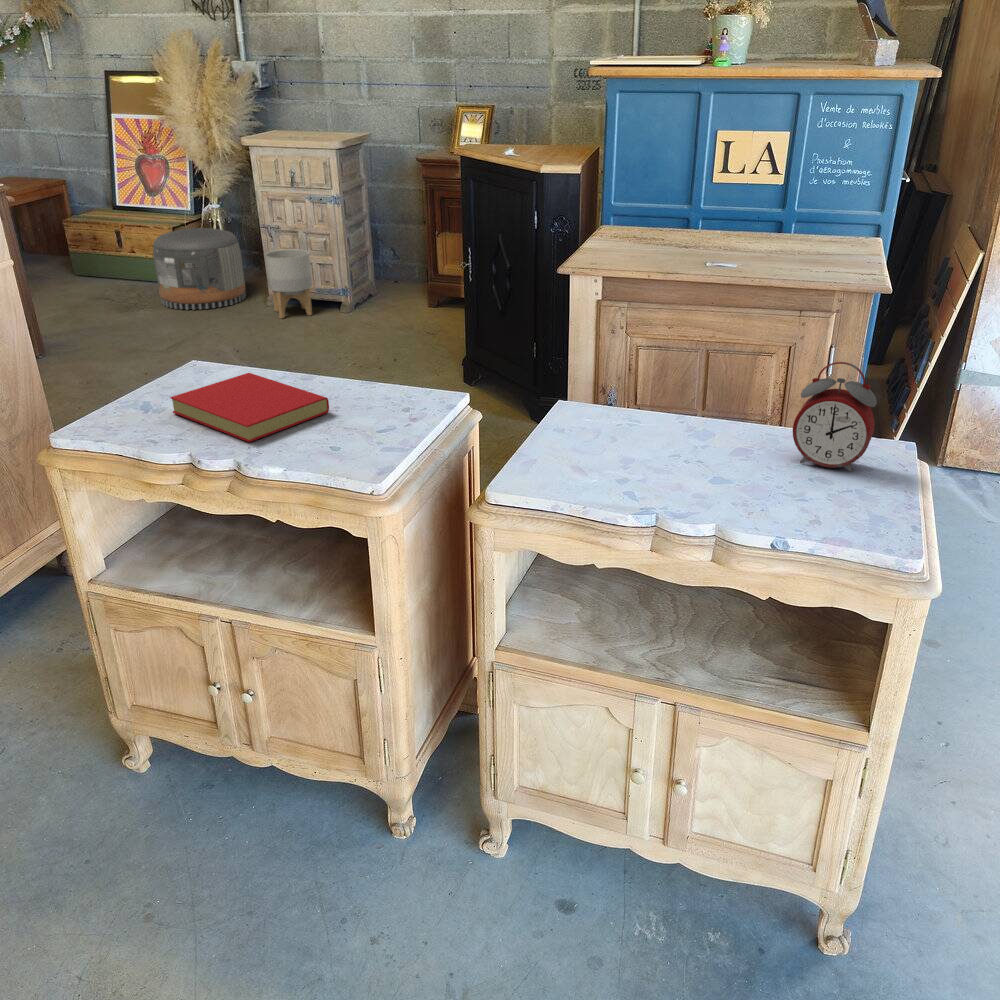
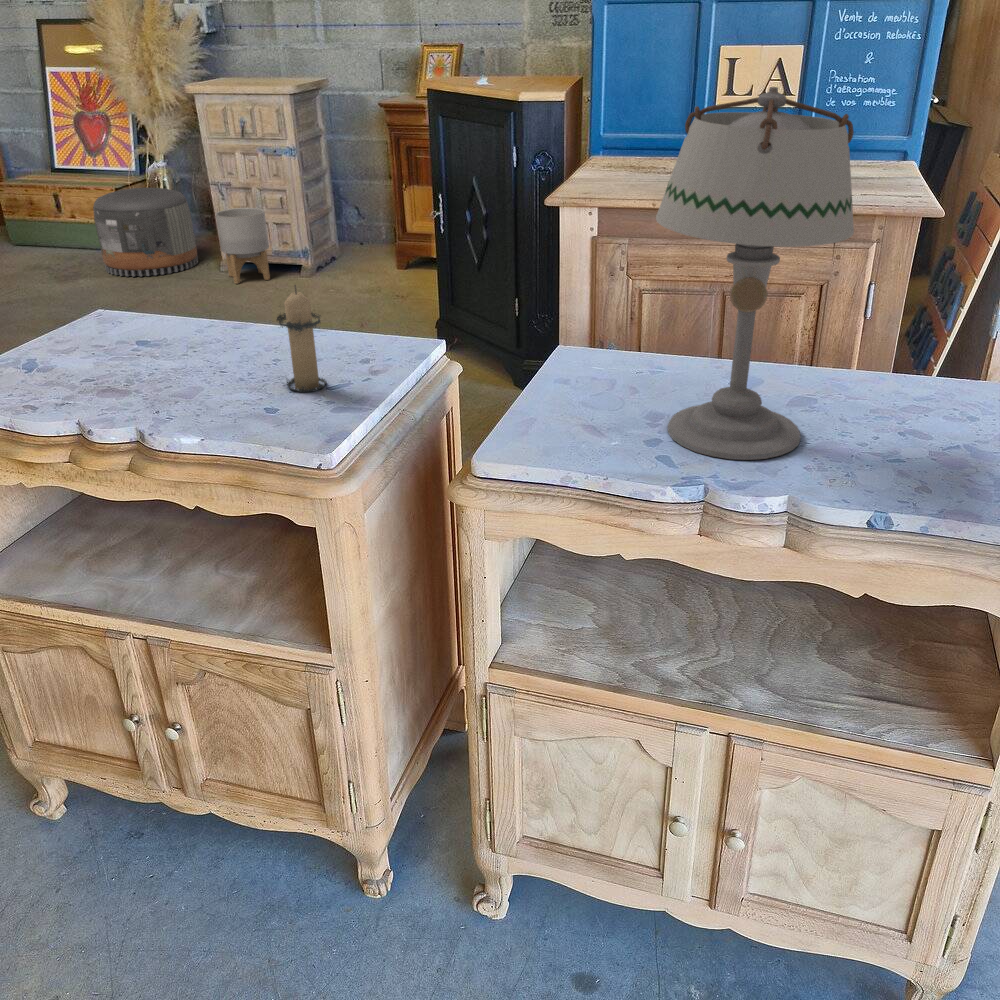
table lamp: none [625,230,768,496] -> present [656,87,854,460]
candle: none [339,354,382,437] -> present [277,285,326,392]
alarm clock: present [793,362,877,472] -> none [871,277,986,423]
book: present [170,373,329,442] -> none [59,321,266,405]

